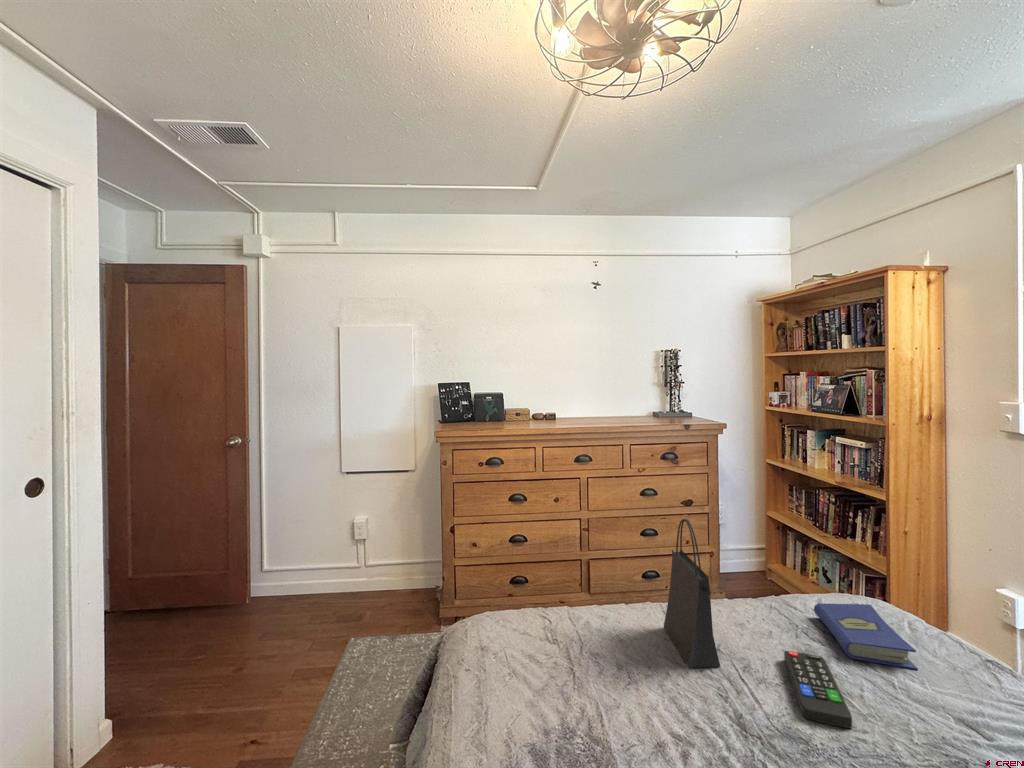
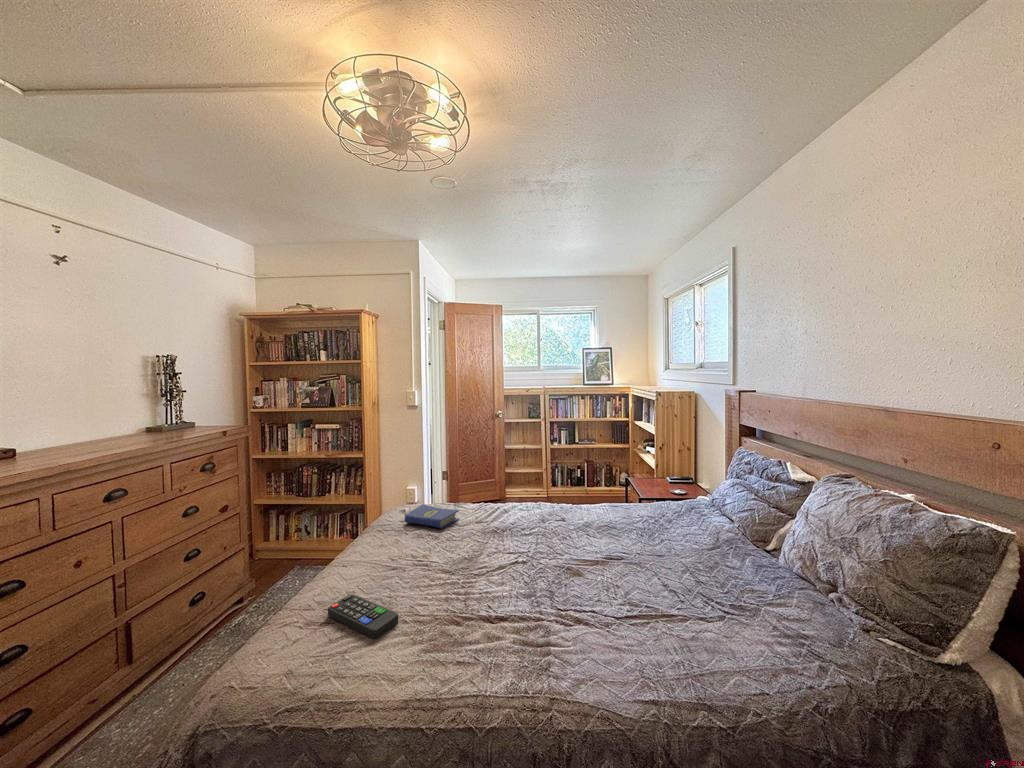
handbag: present [664,519,720,668] -> none [358,477,417,577]
remote control: present [784,651,852,728] -> present [328,594,398,638]

